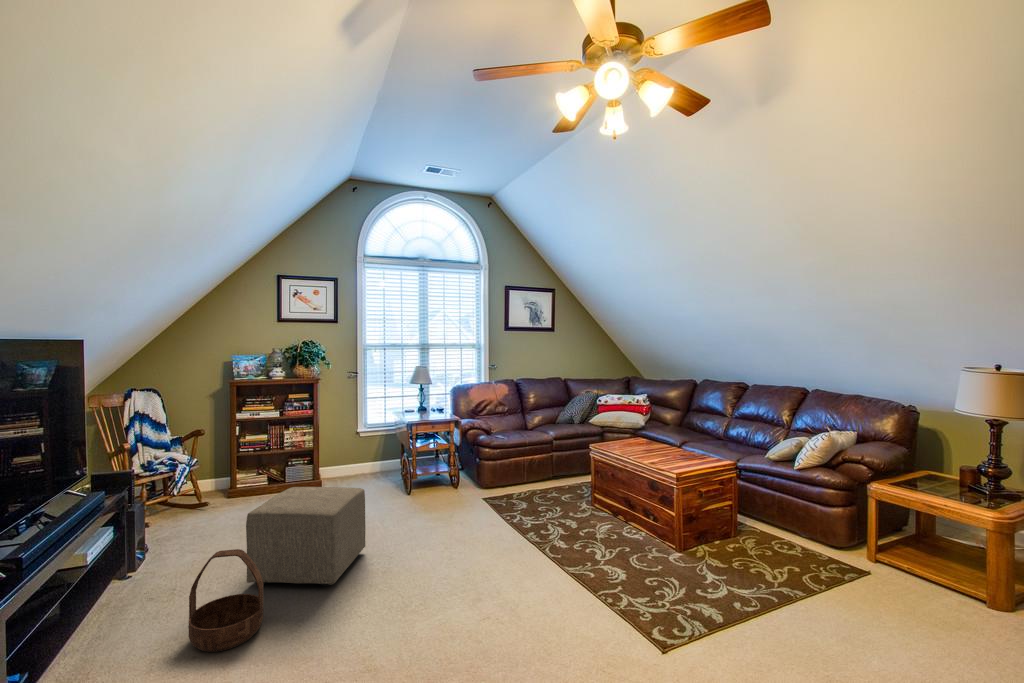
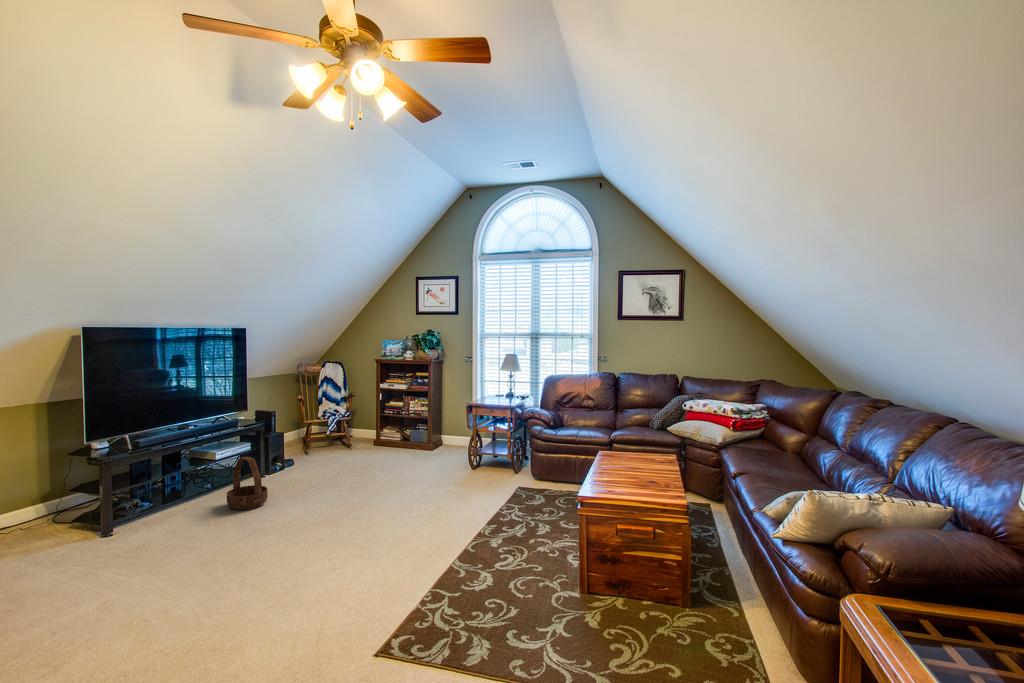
ottoman: present [246,487,366,586] -> none [290,435,367,500]

